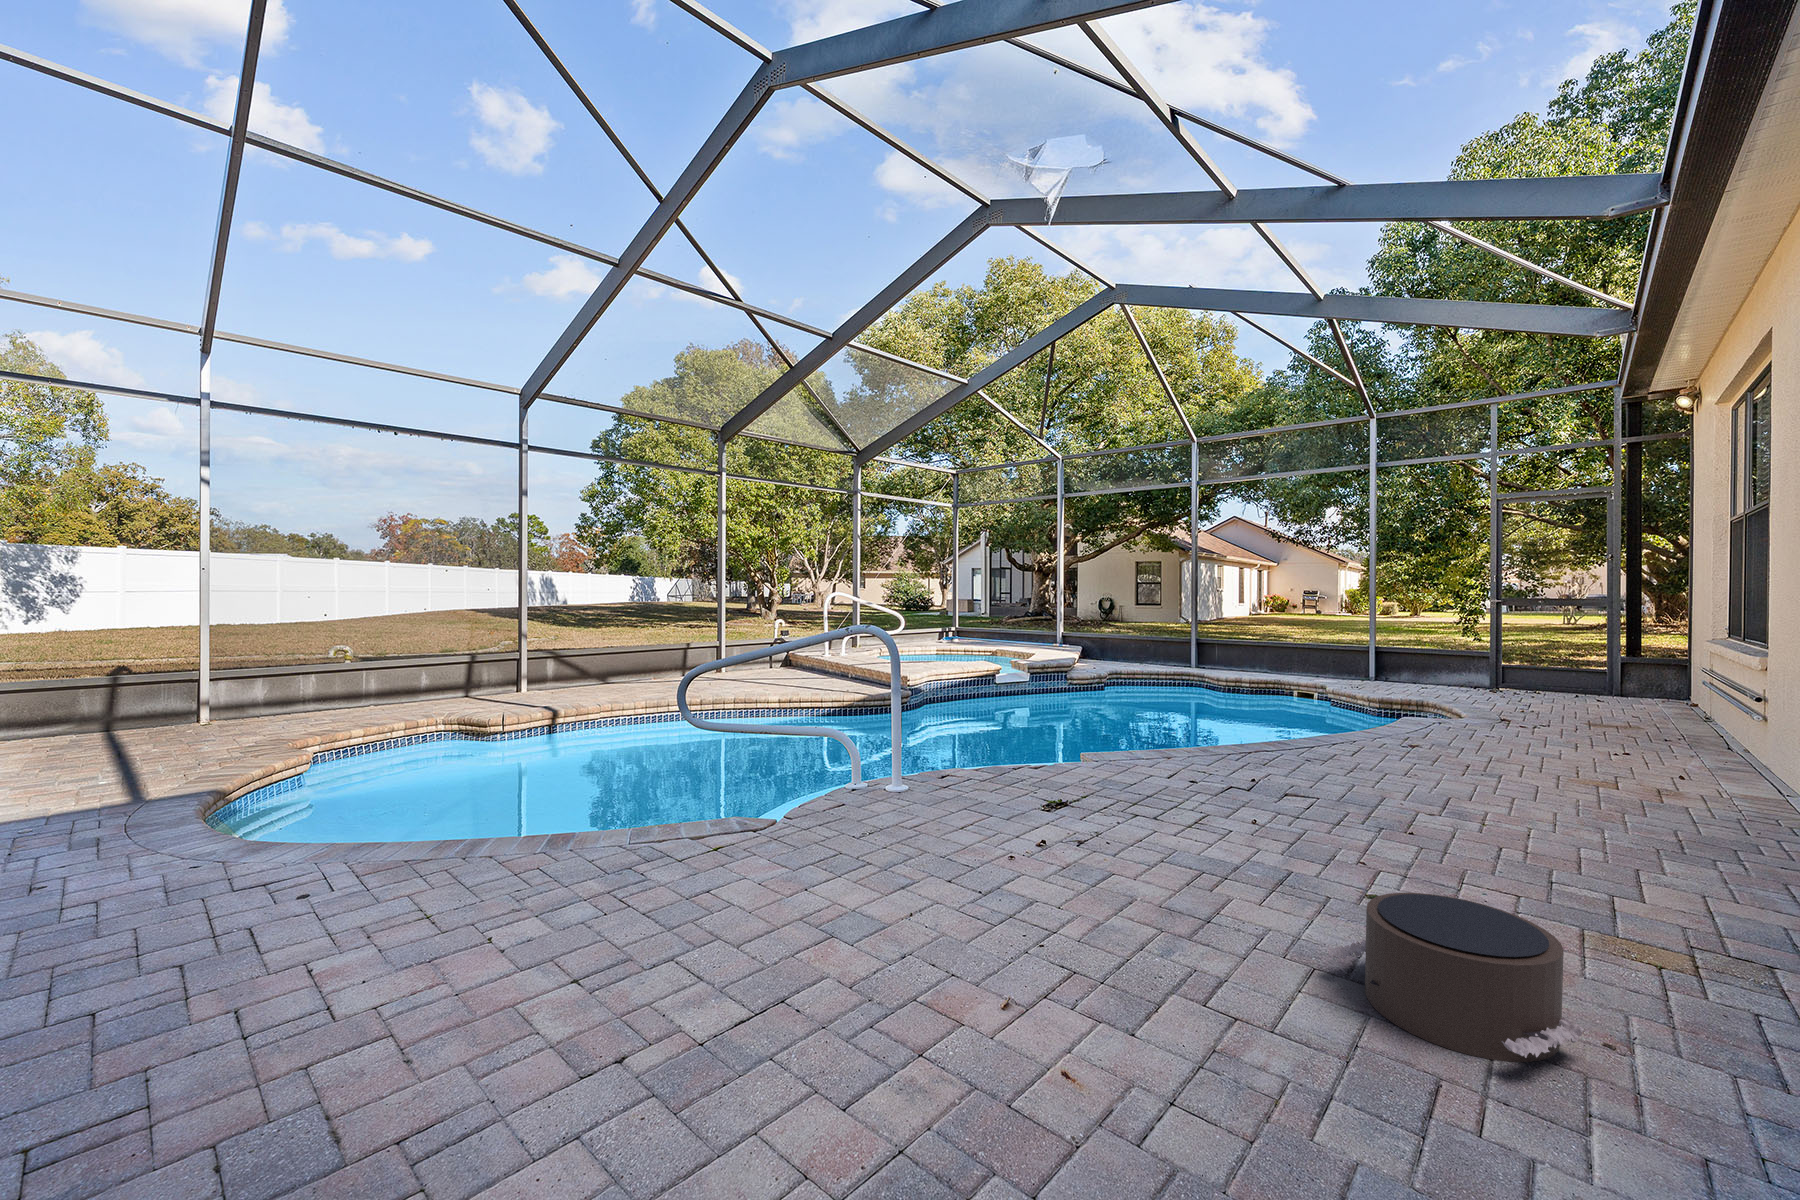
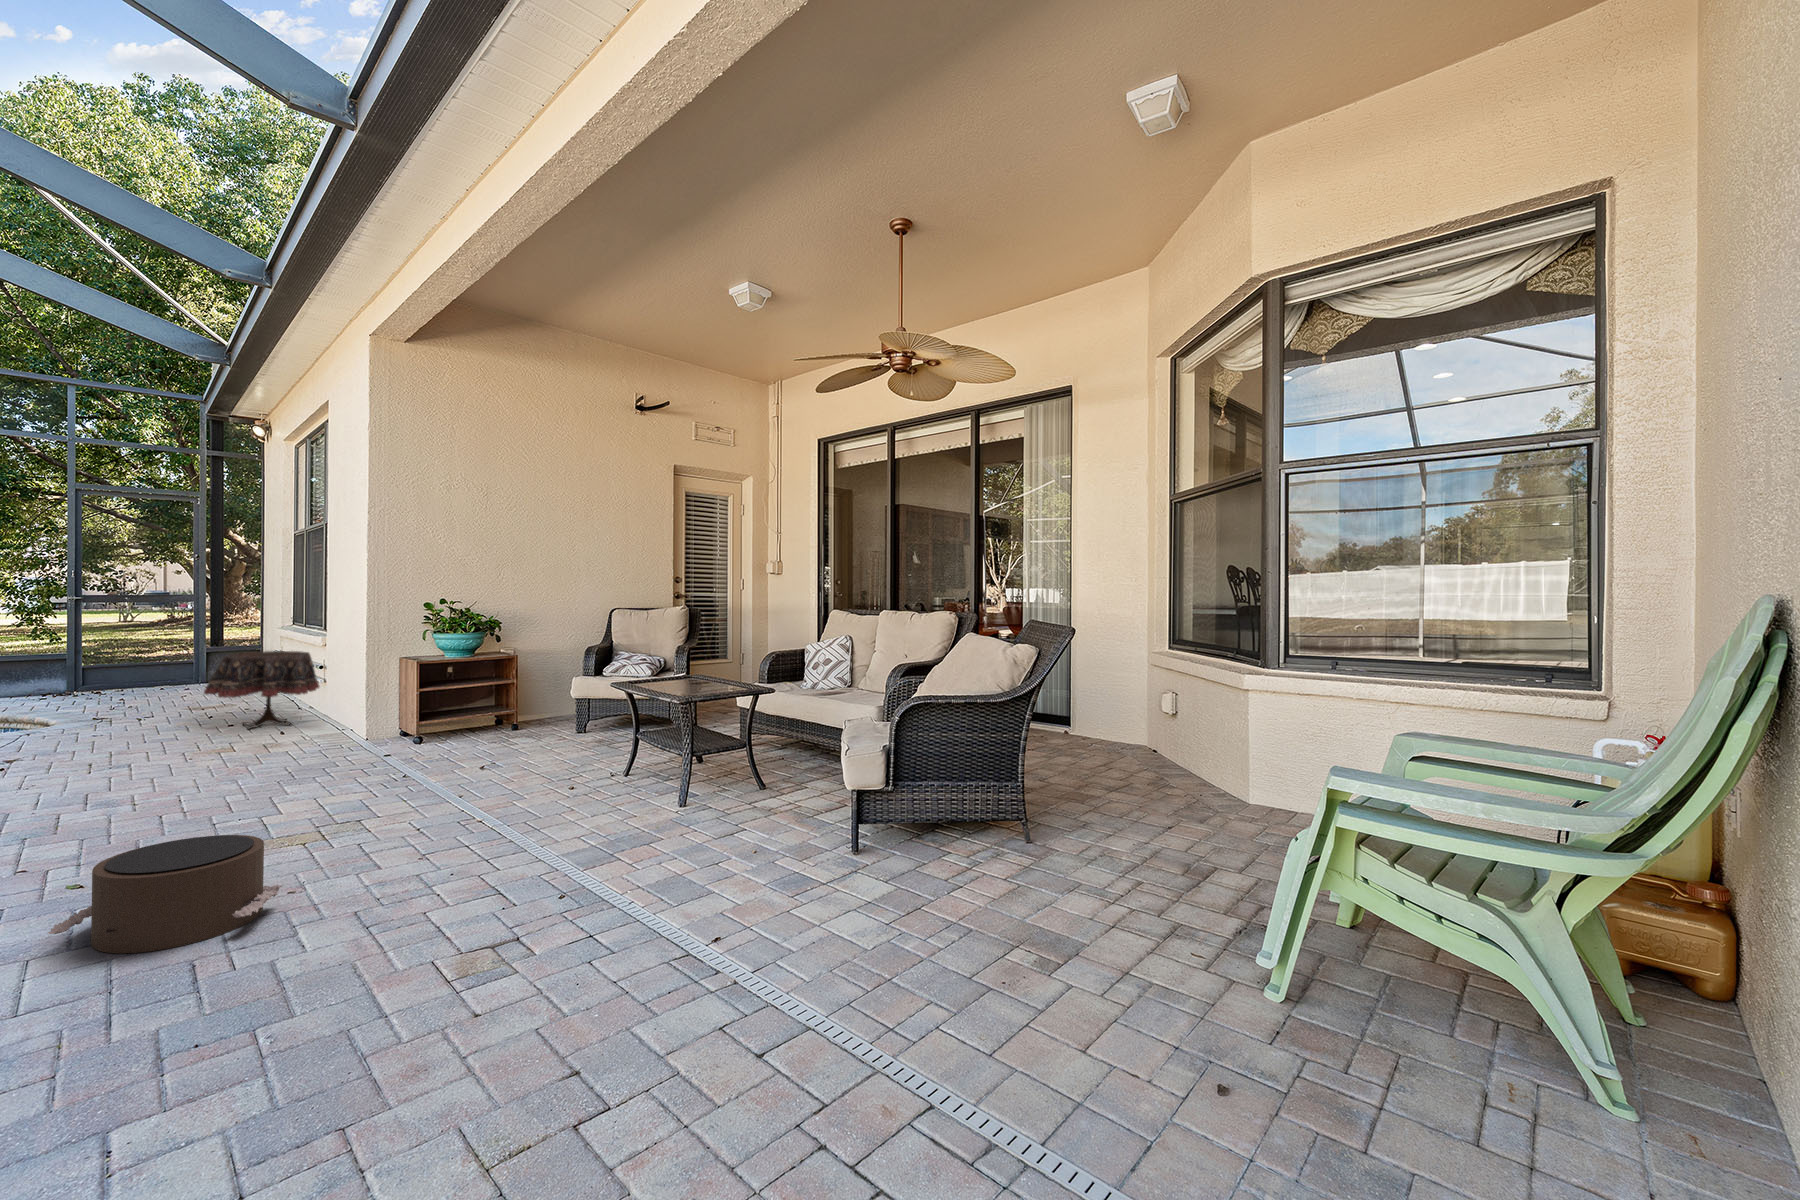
side table: none [1594,668,1753,772] -> present [204,651,319,730]

